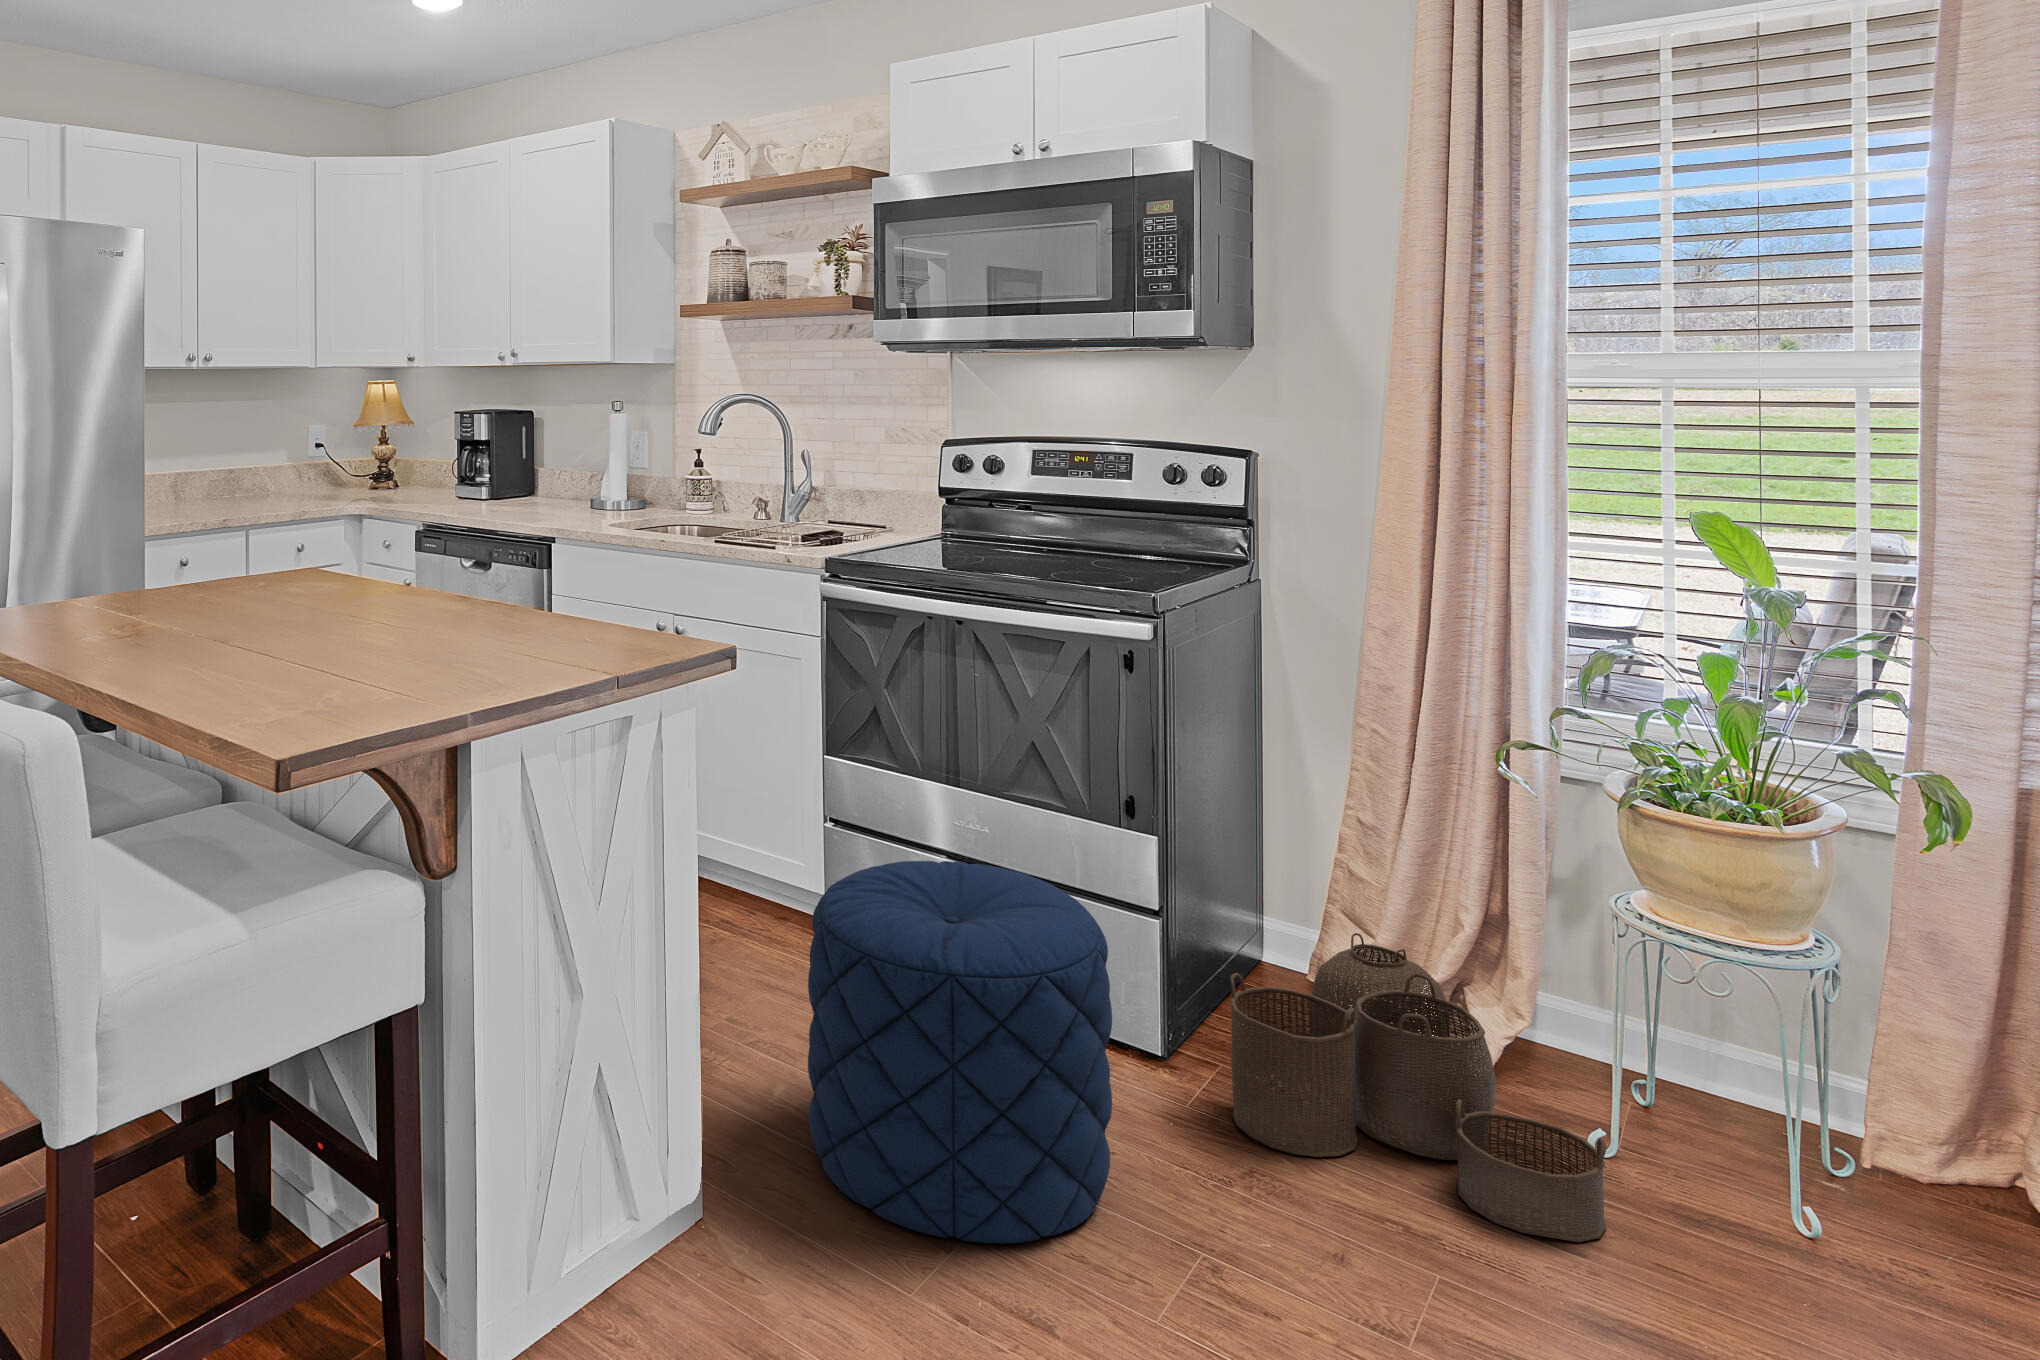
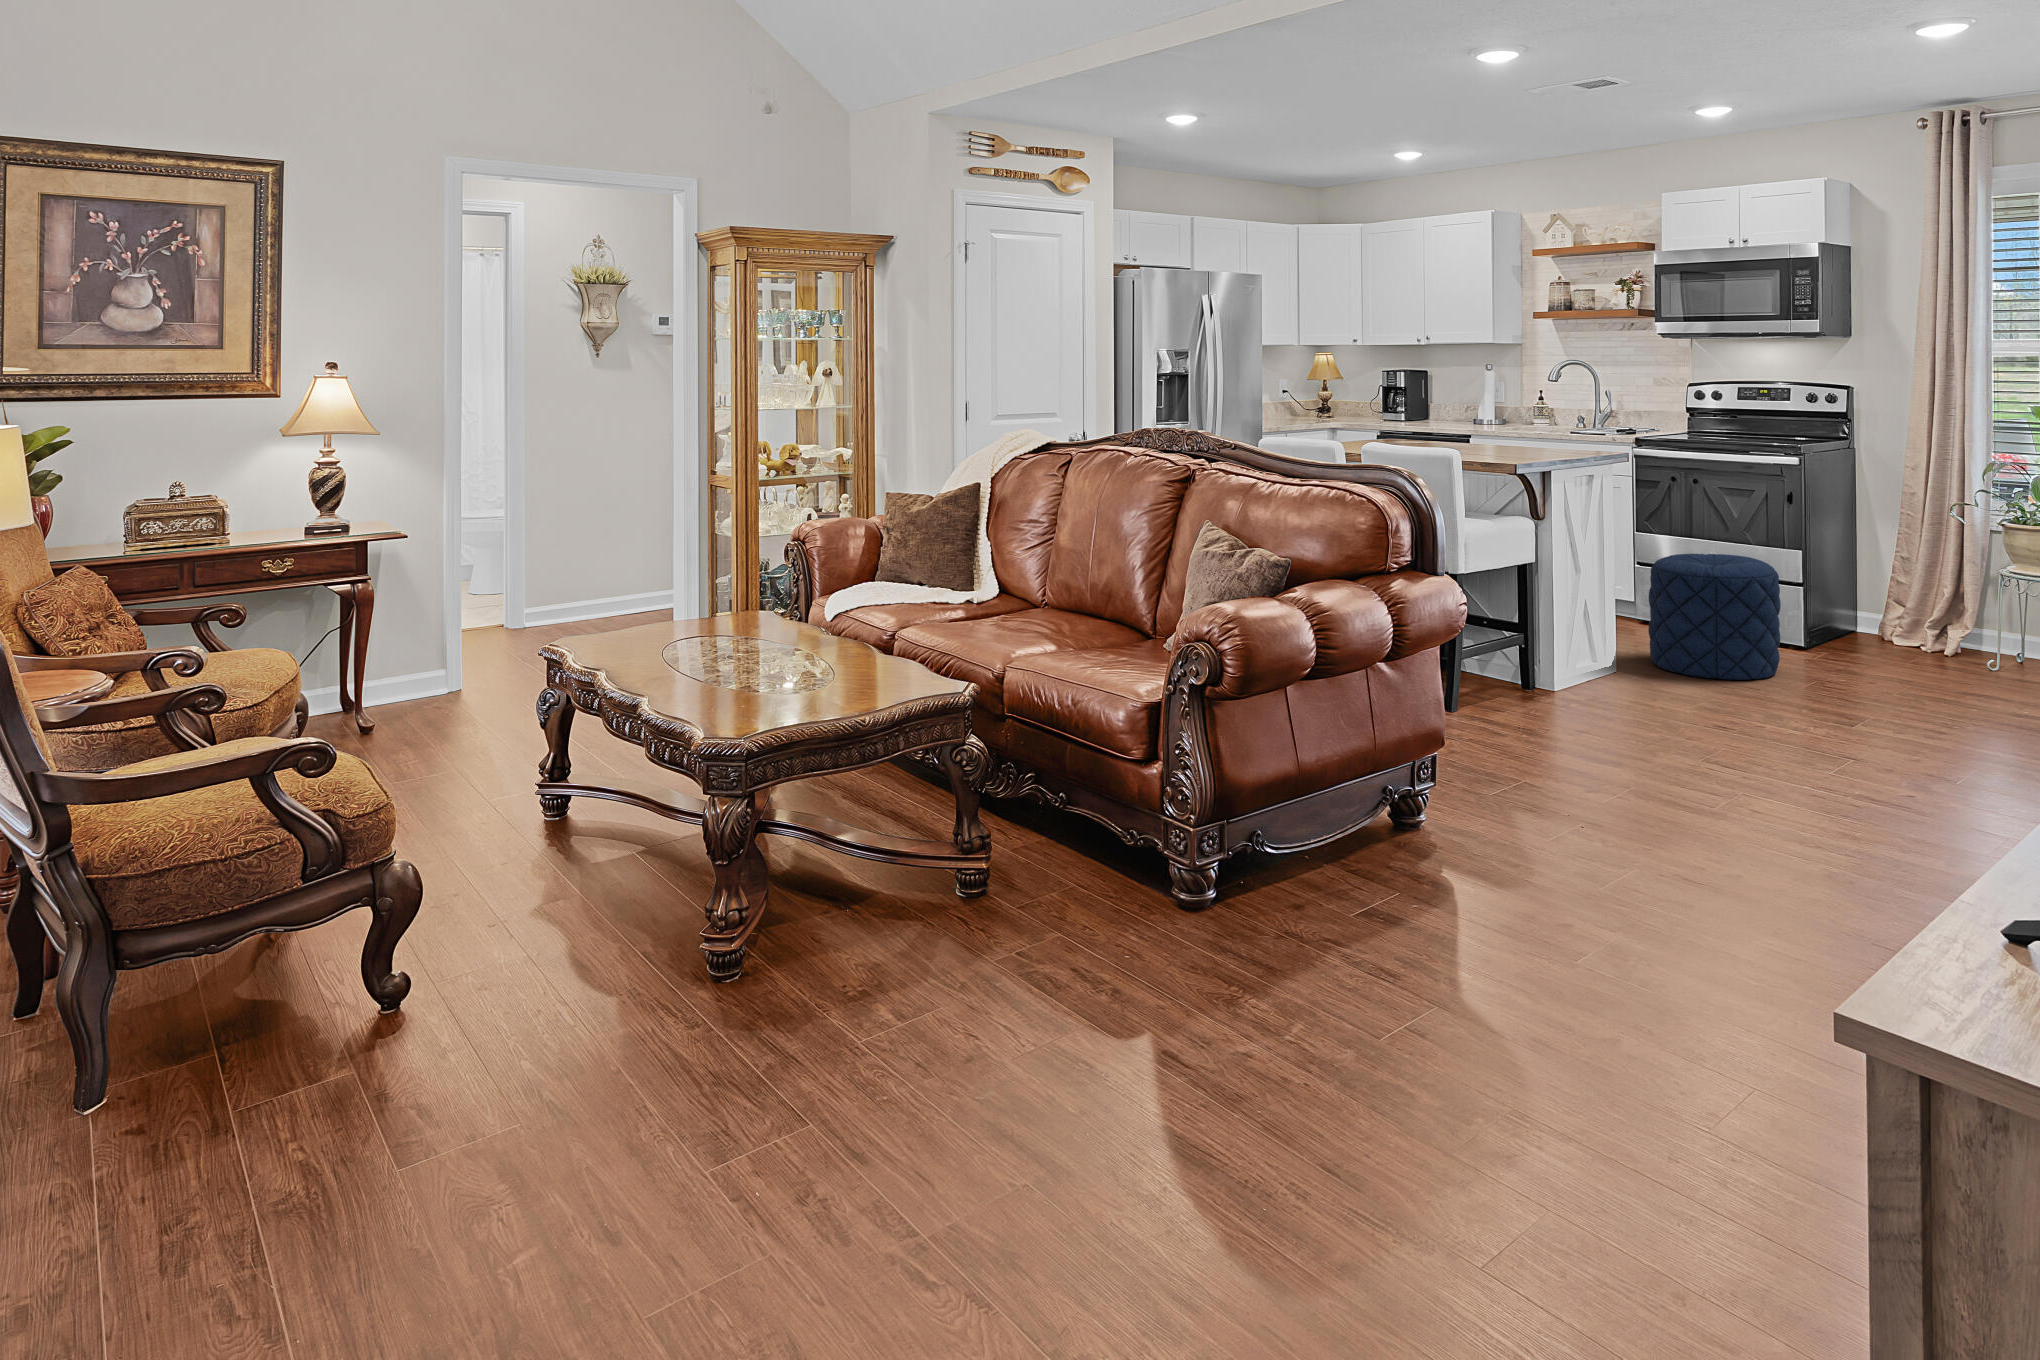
woven basket: present [1230,933,1606,1242] -> none [1833,599,1986,685]

